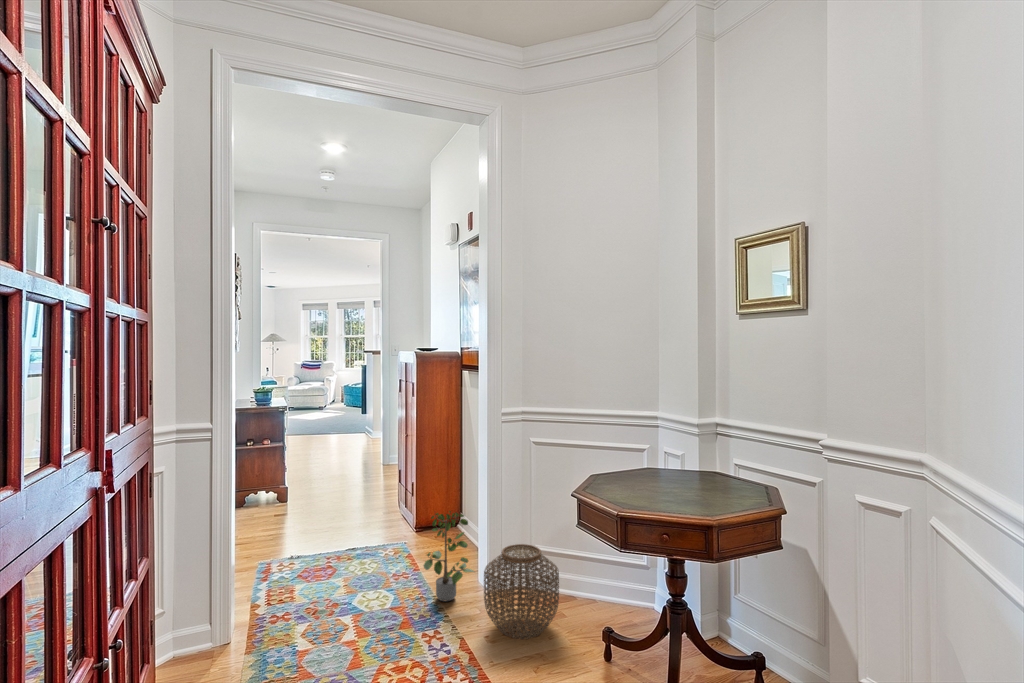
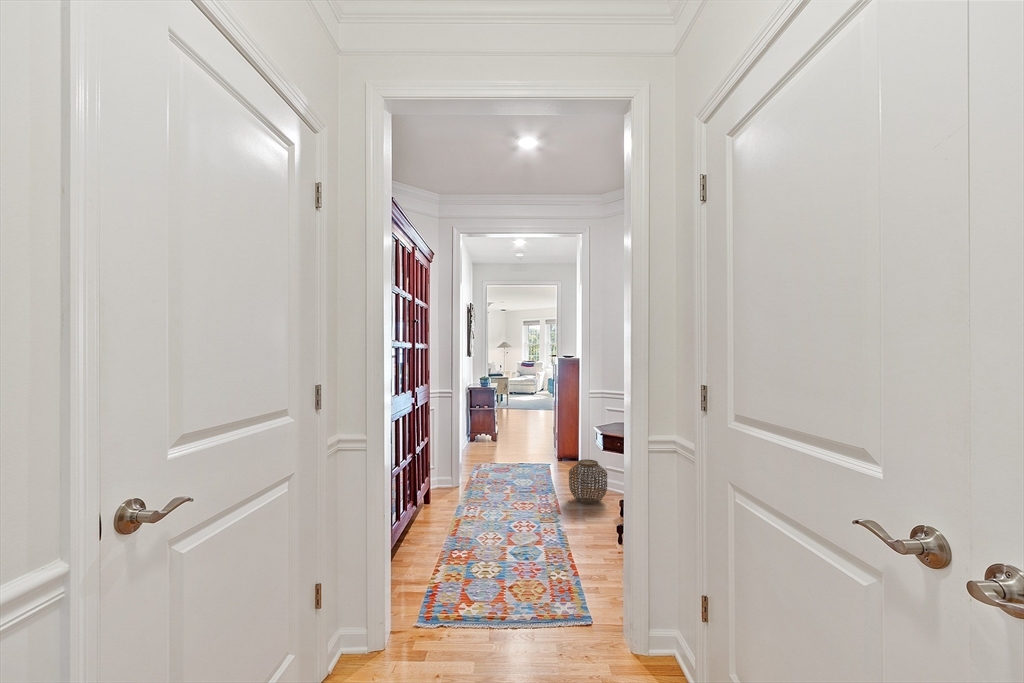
potted plant: present [424,511,474,602] -> none [547,442,572,488]

